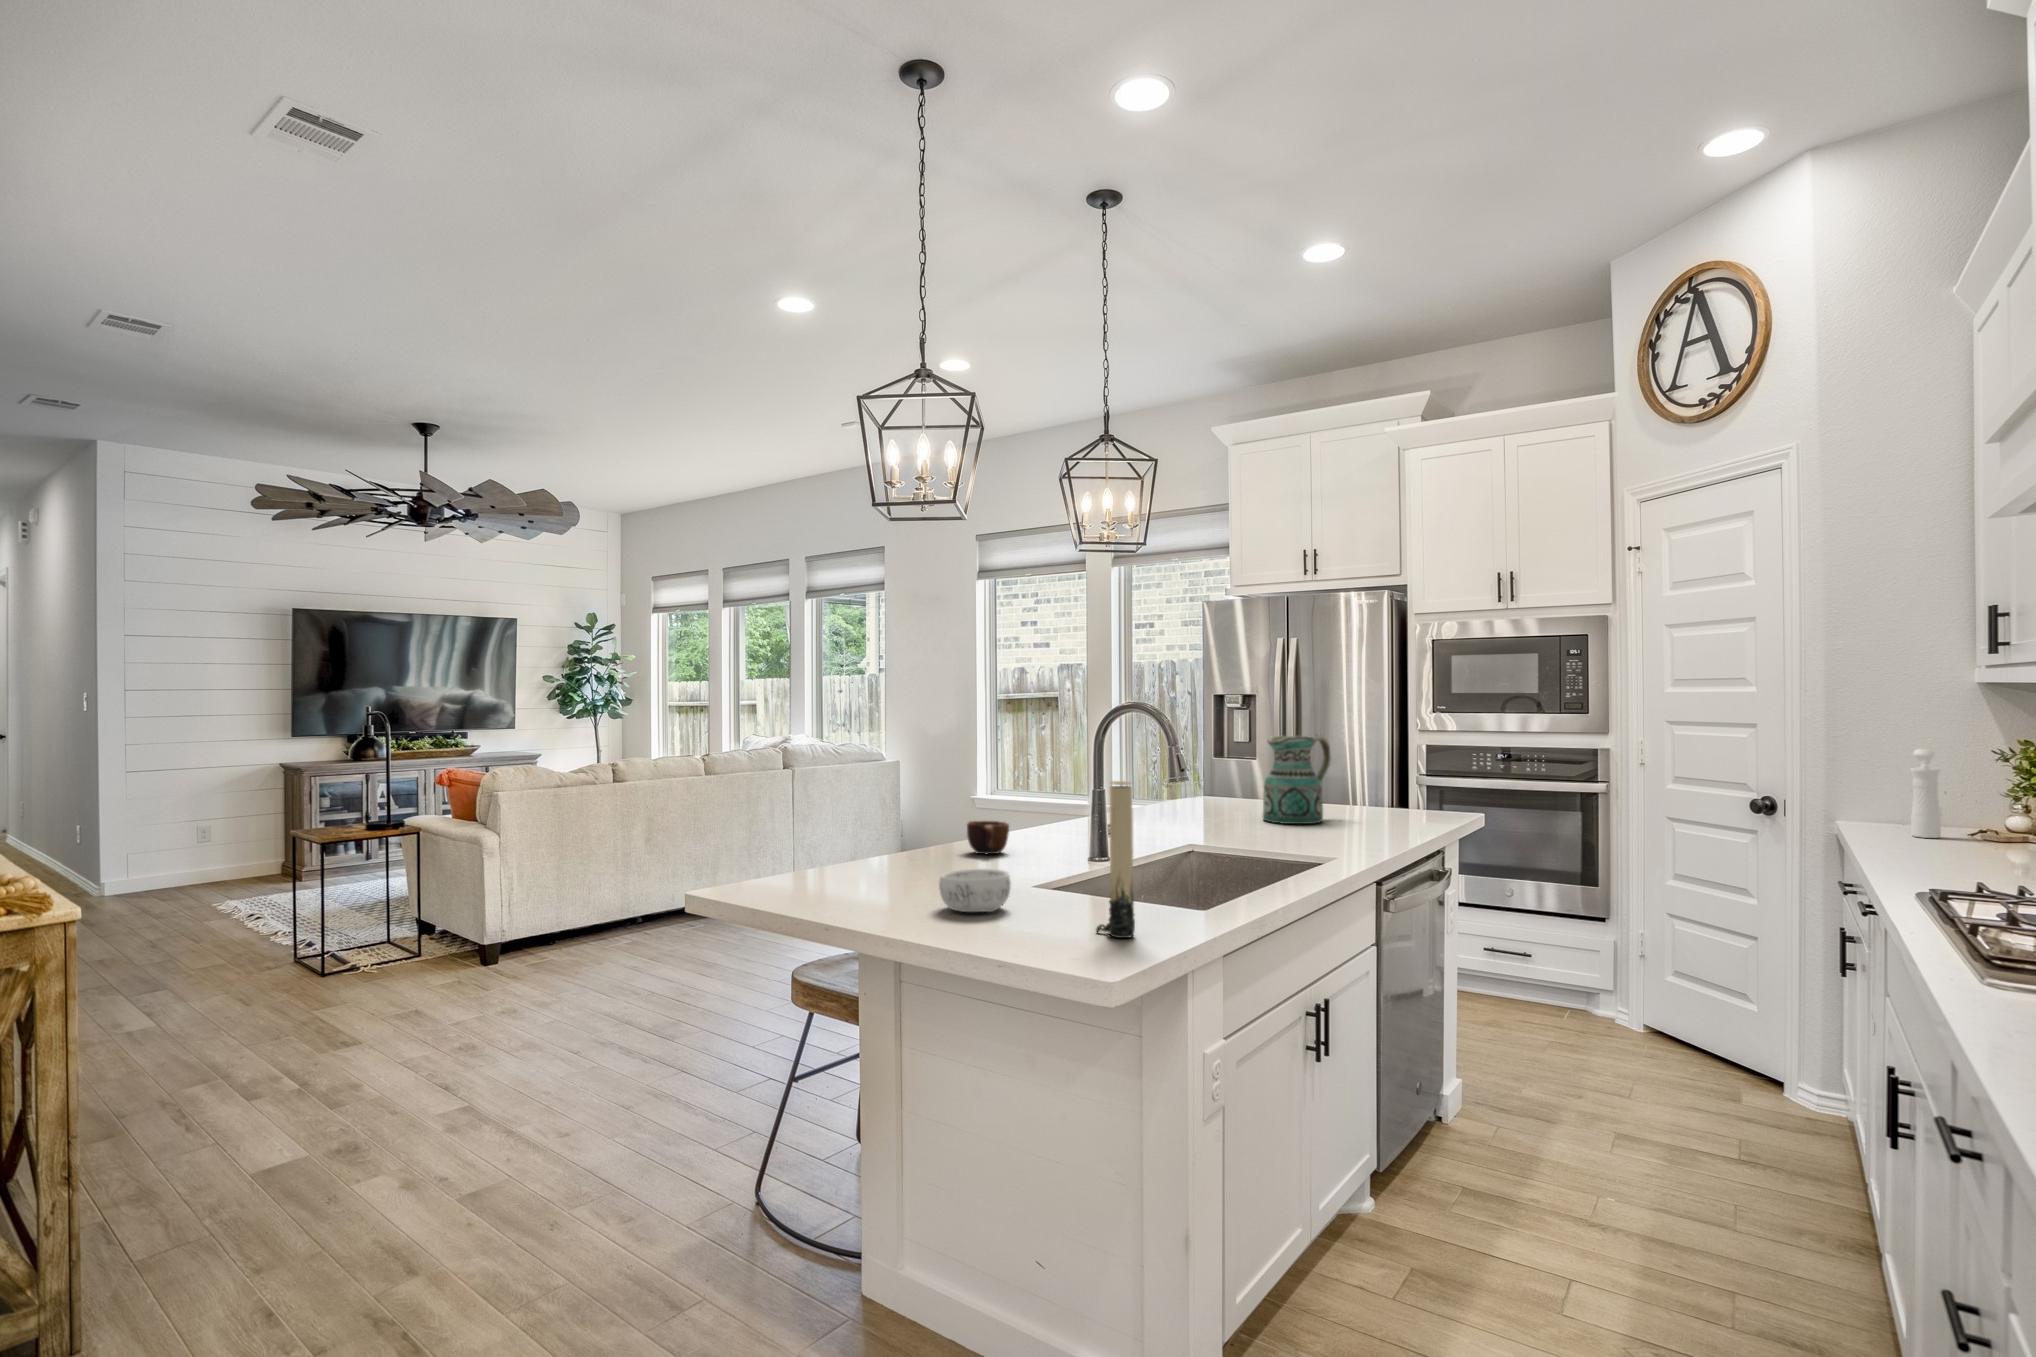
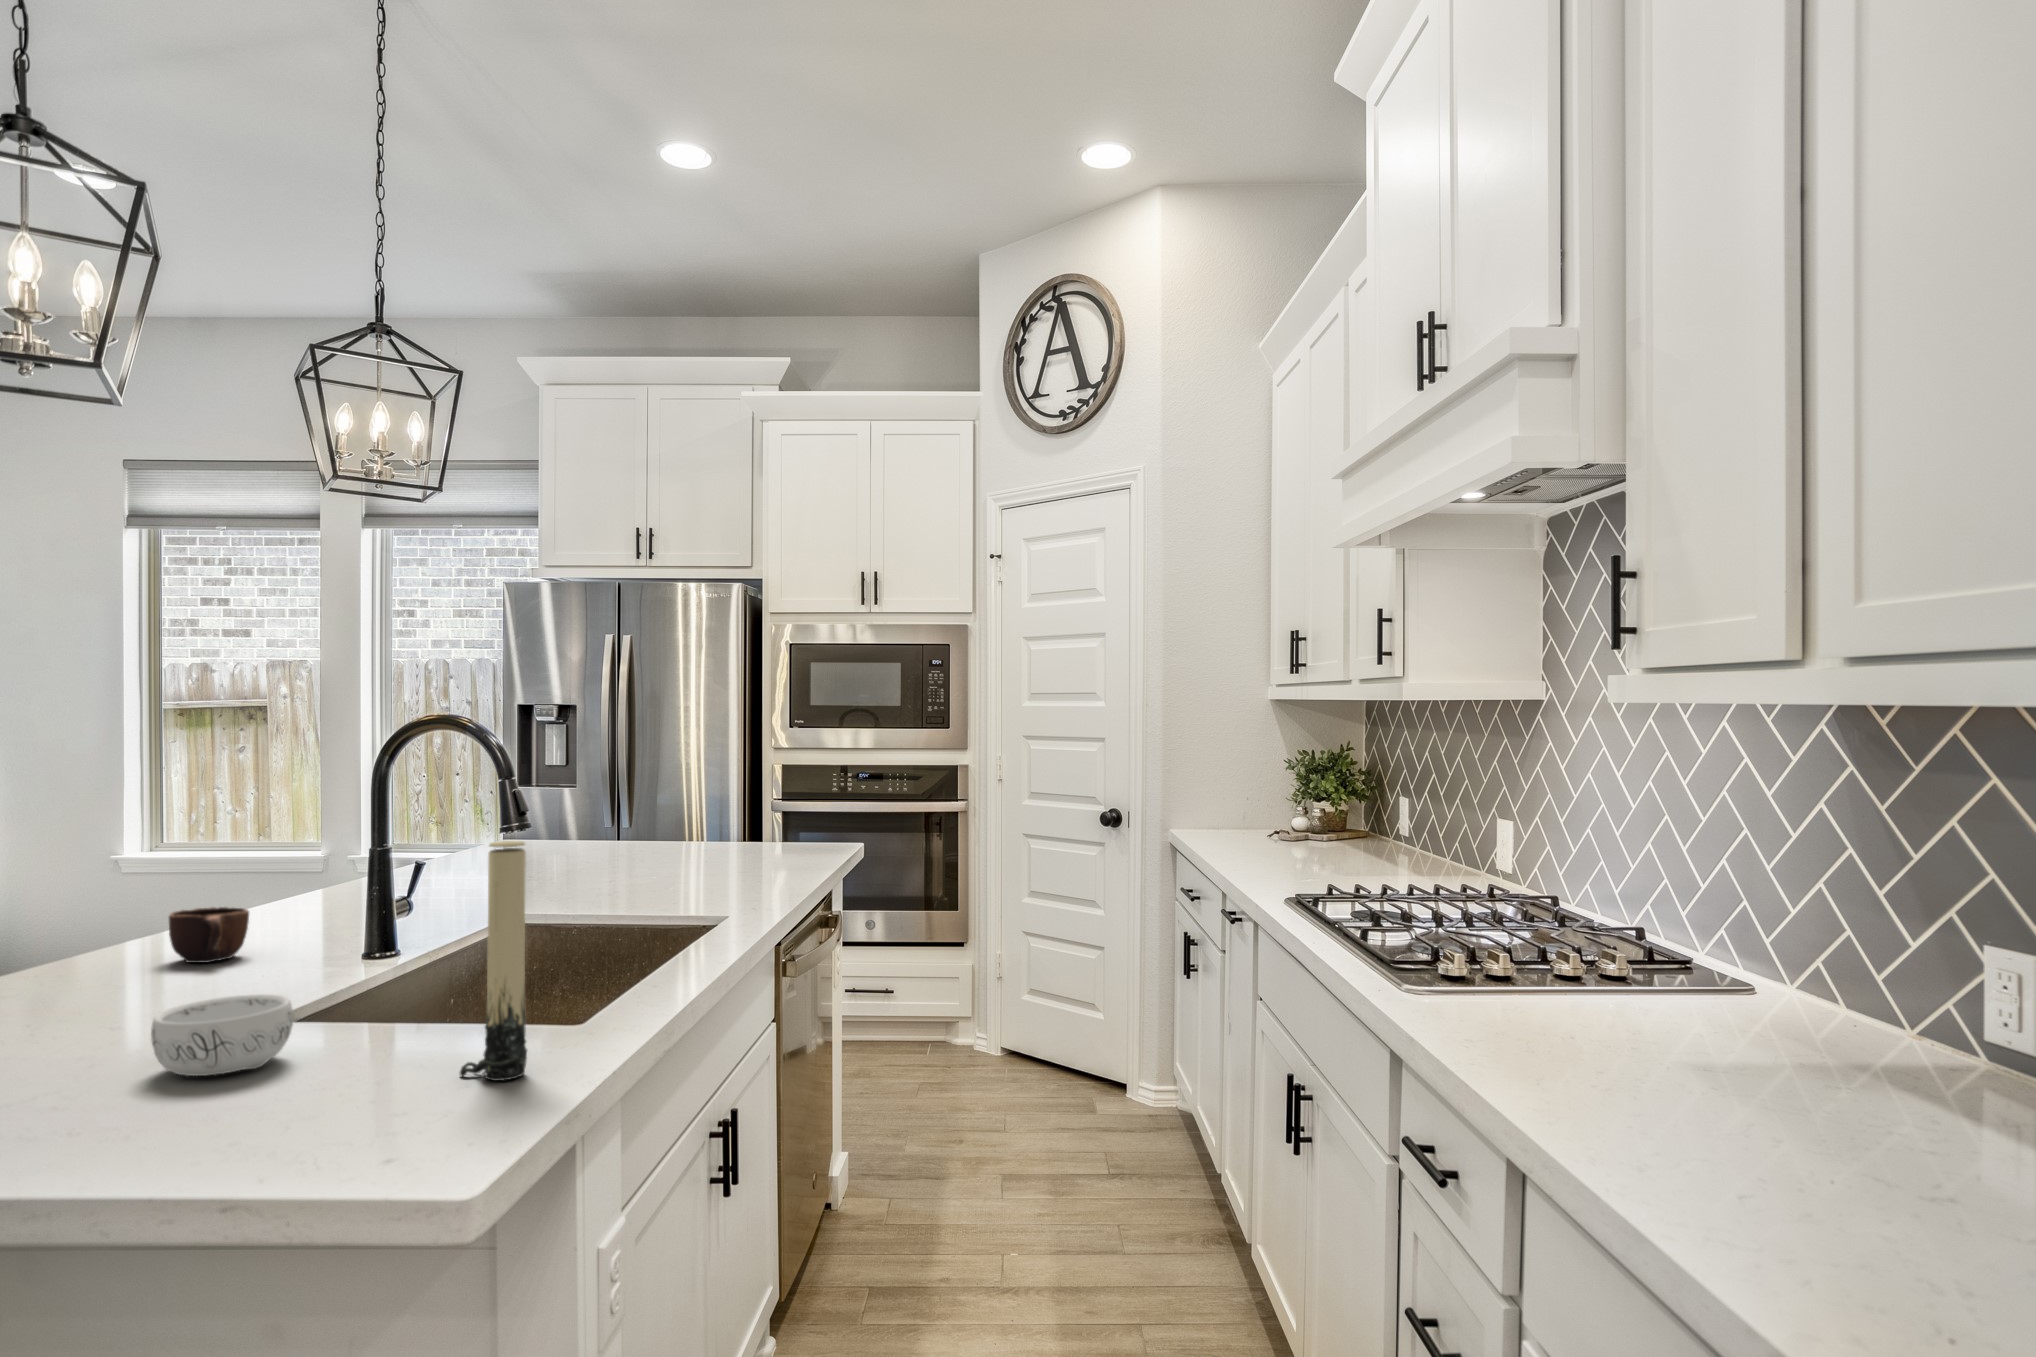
ceramic pitcher: present [1263,734,1331,824] -> none [617,757,702,873]
pepper mill: present [1910,749,1941,838] -> none [1232,760,1256,842]

